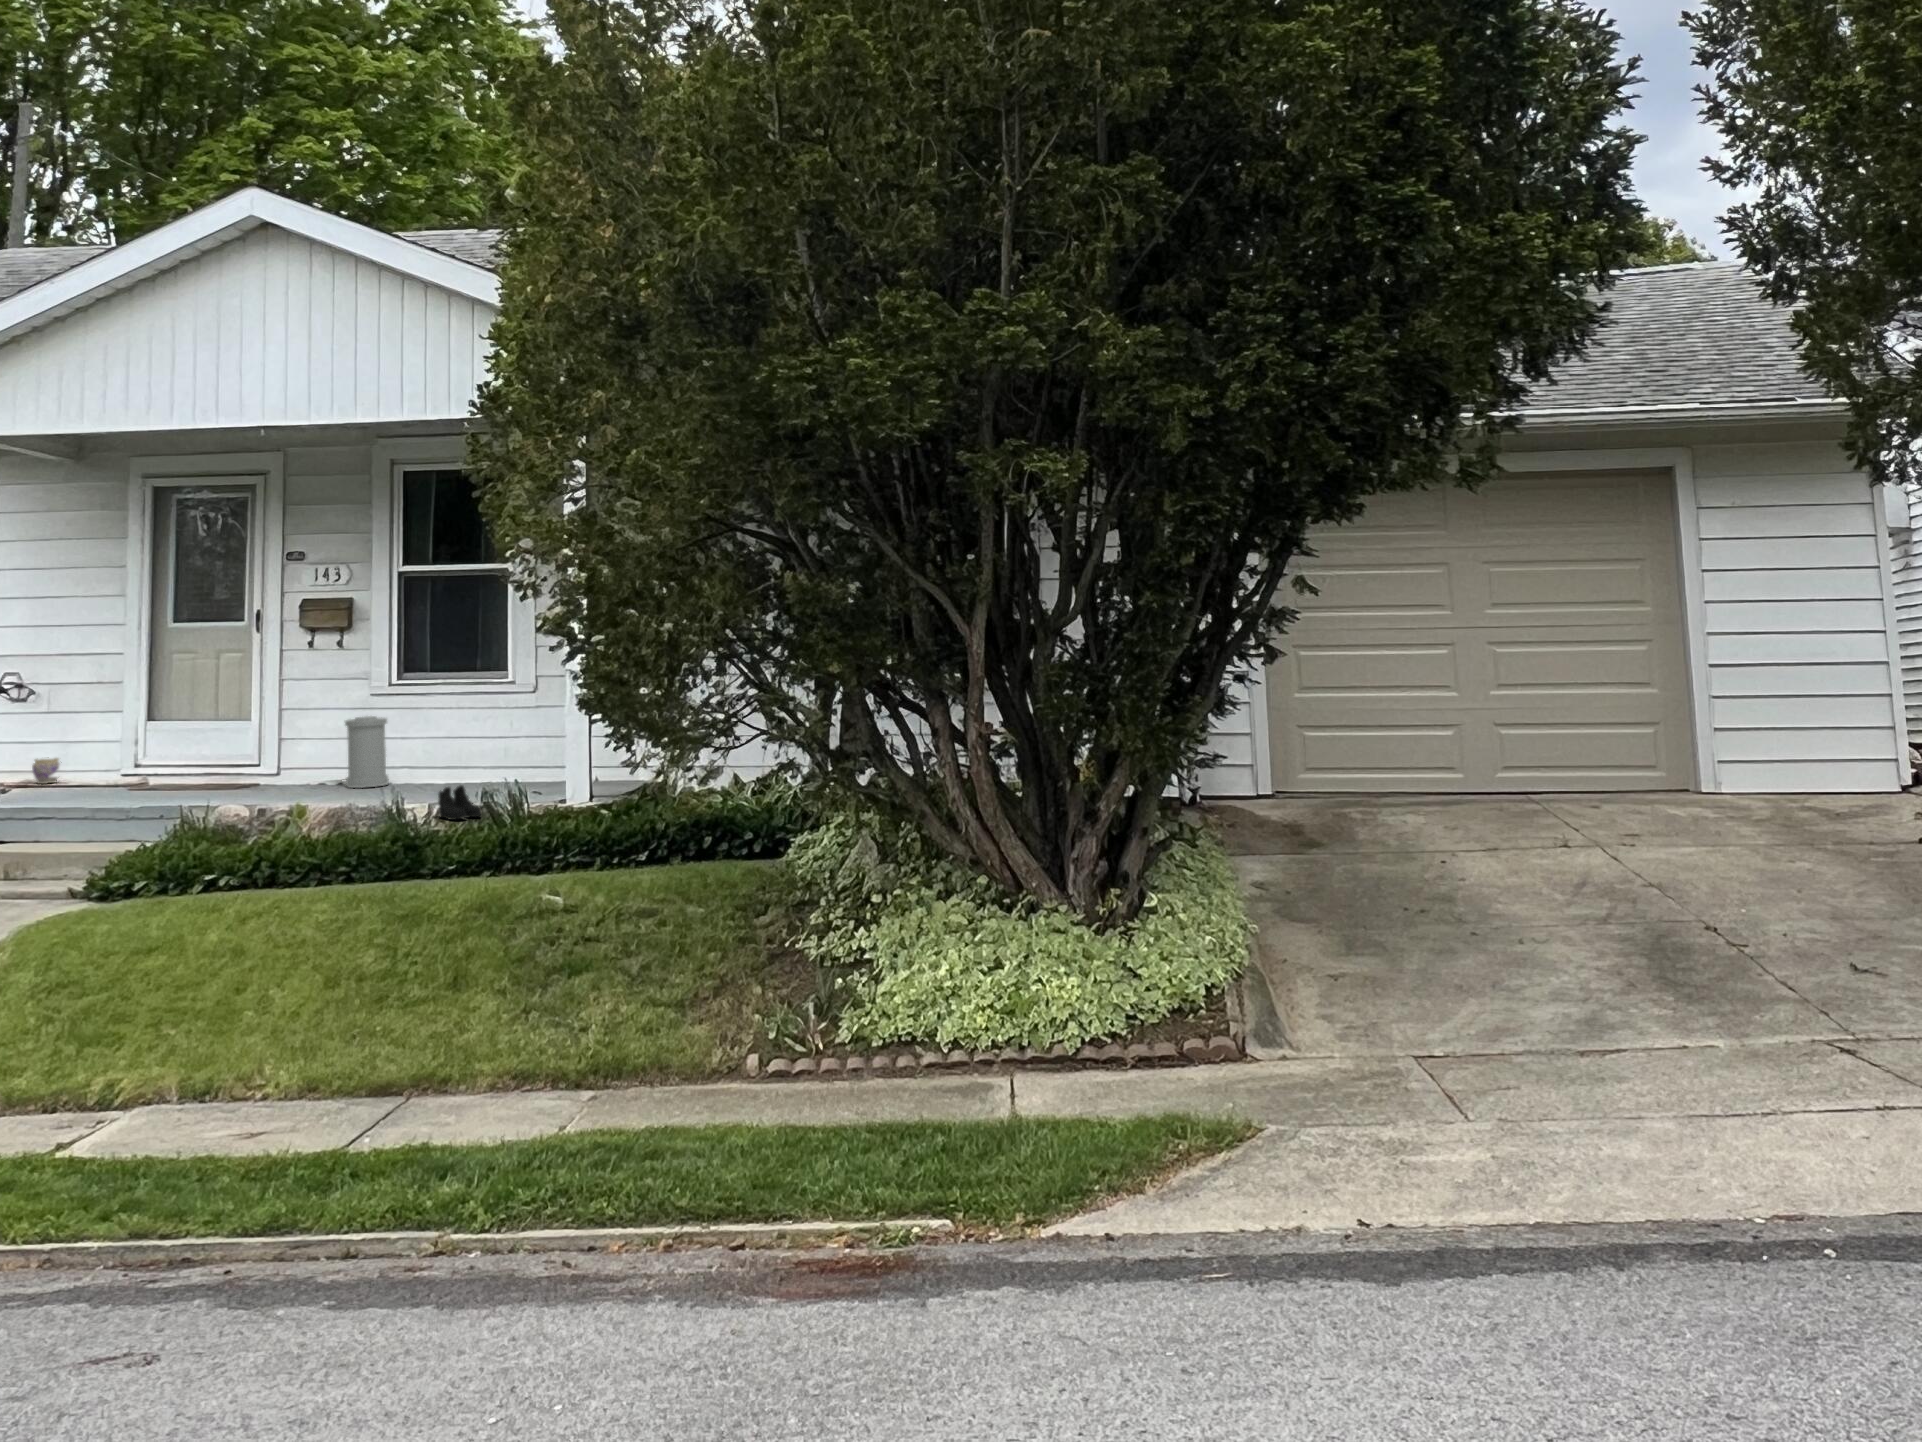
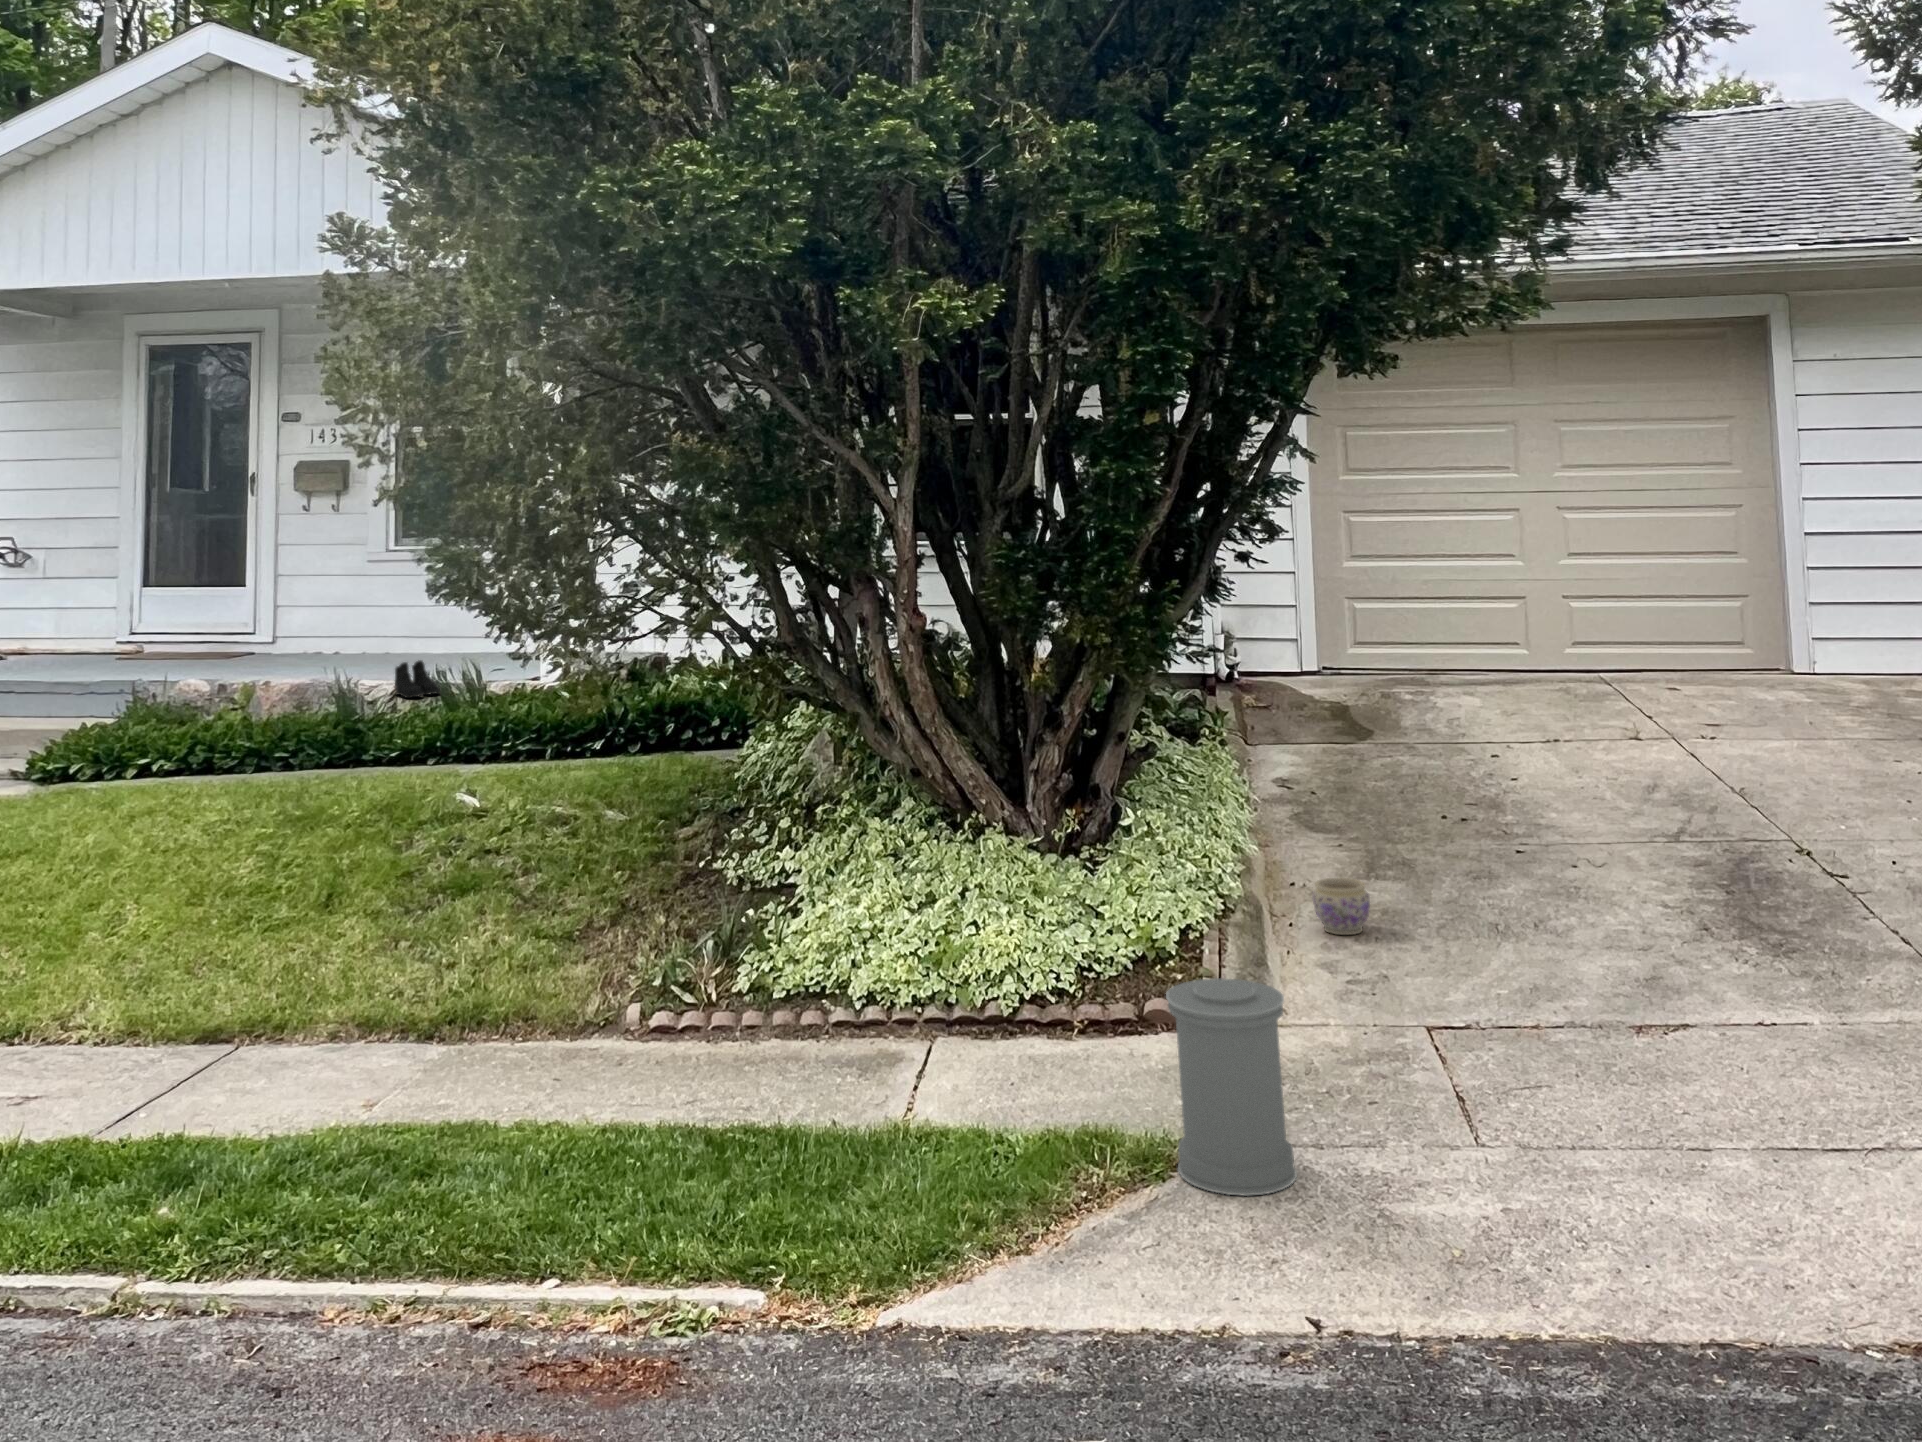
trash can: present [344,716,389,788] -> present [1166,978,1297,1196]
planter: present [32,757,60,784] -> present [1312,878,1370,935]

